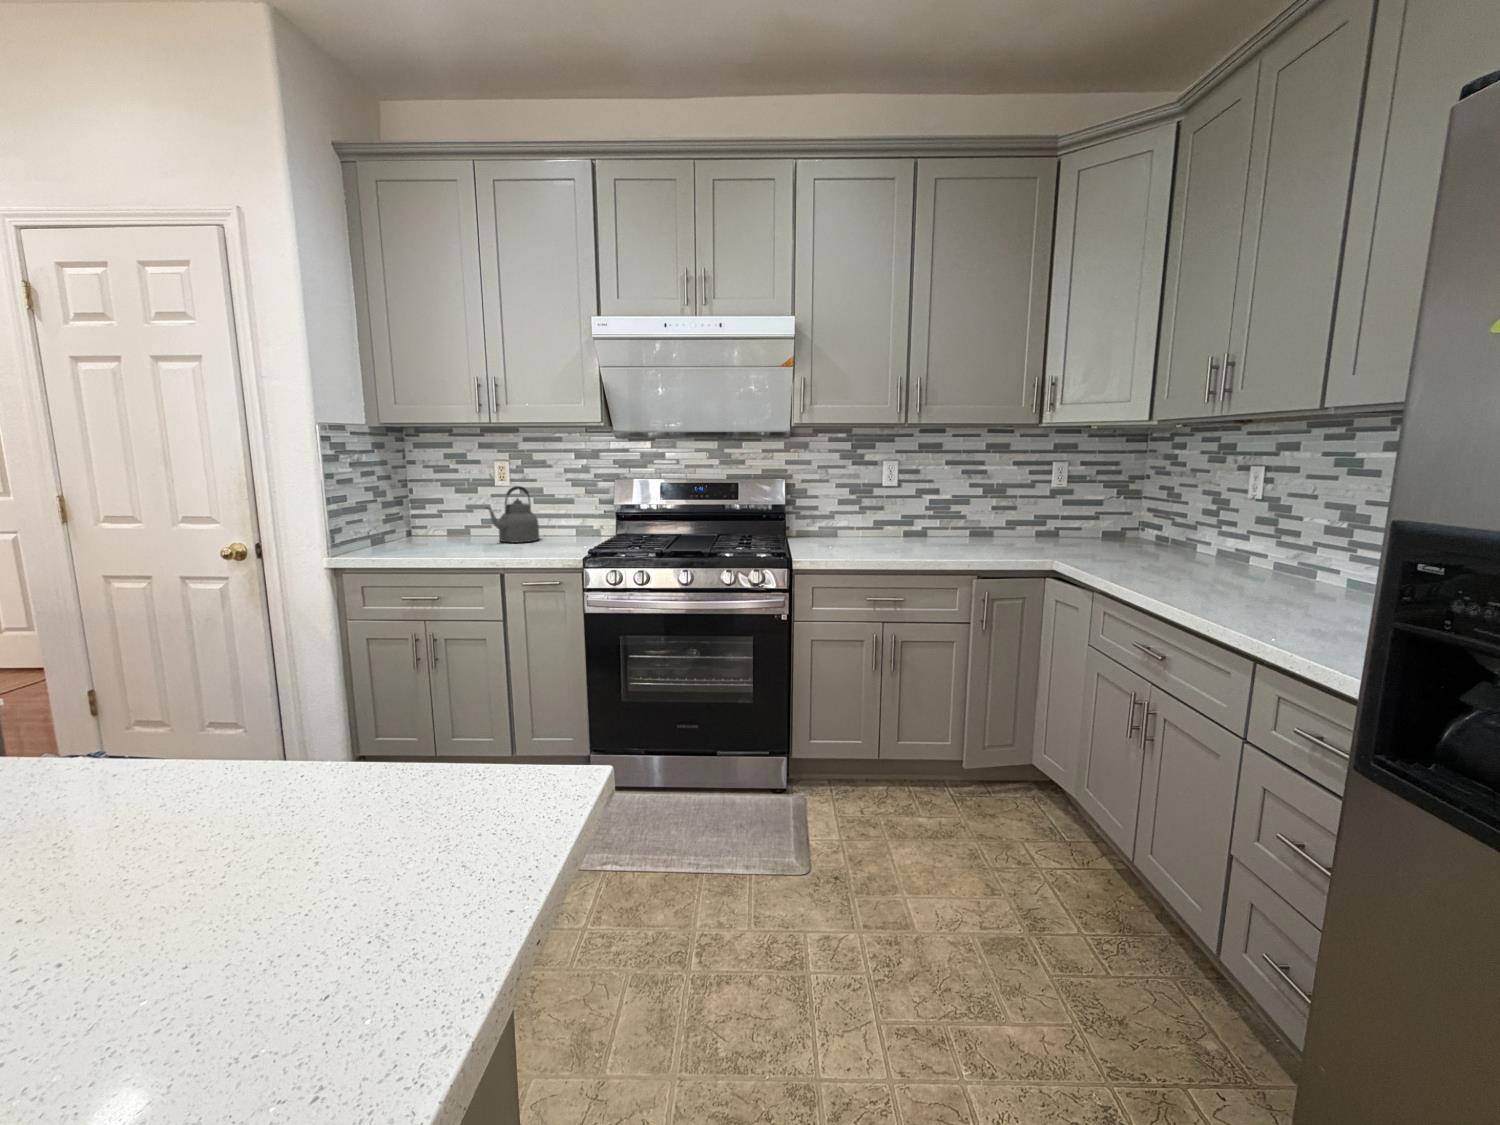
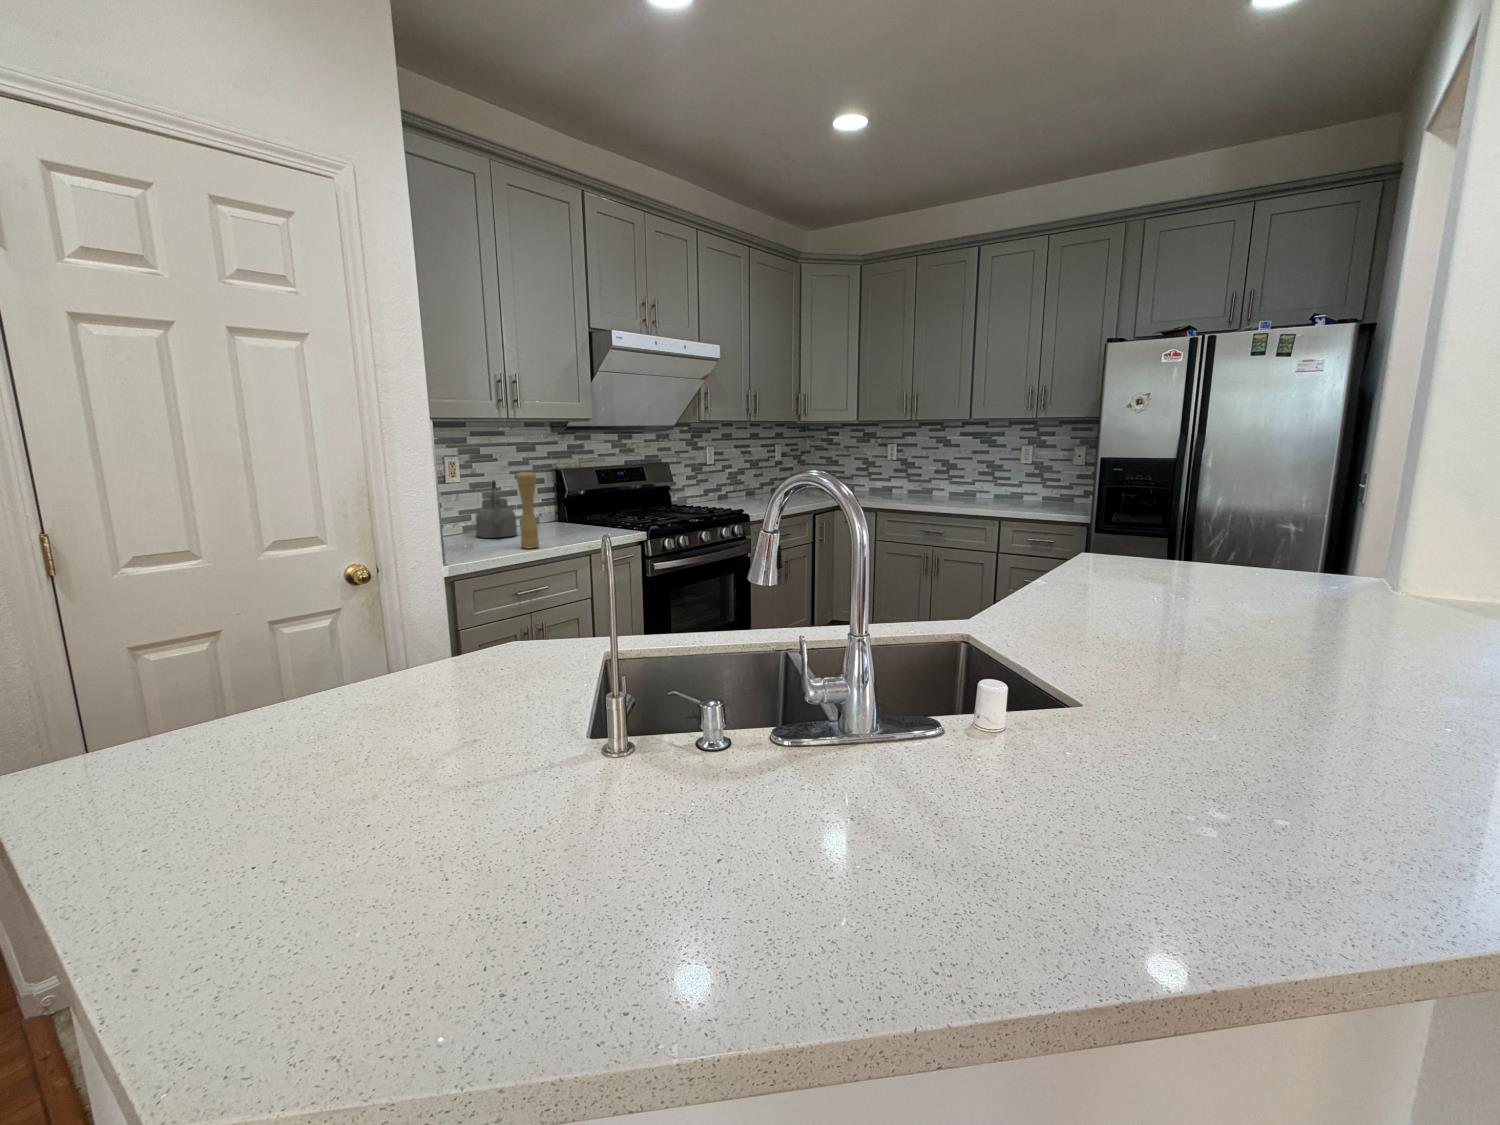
pepper mill: none [442,477,467,555] -> present [516,471,539,549]

